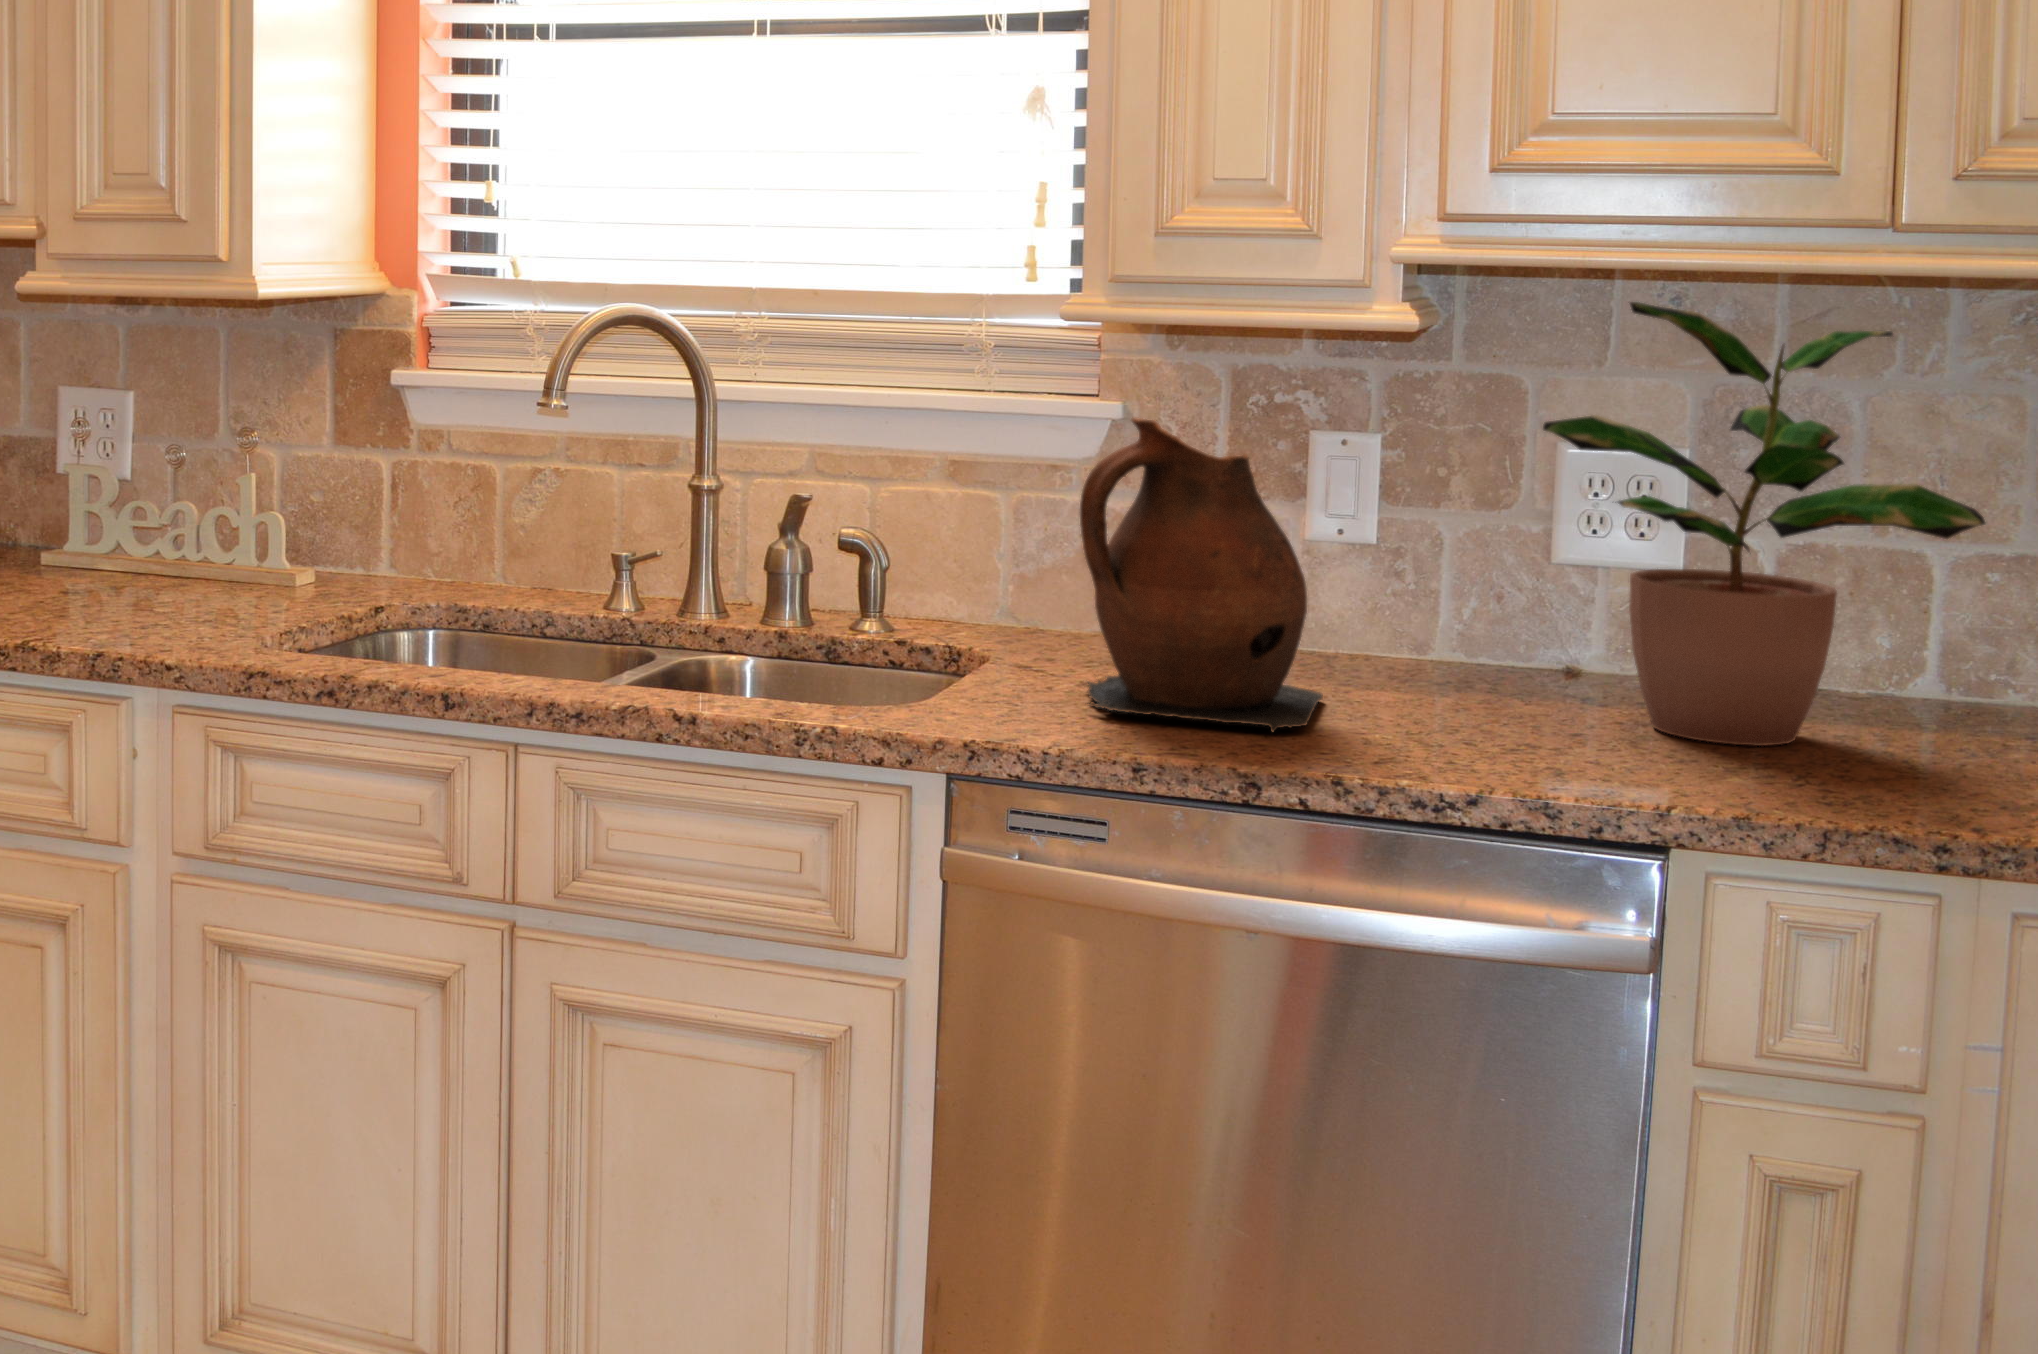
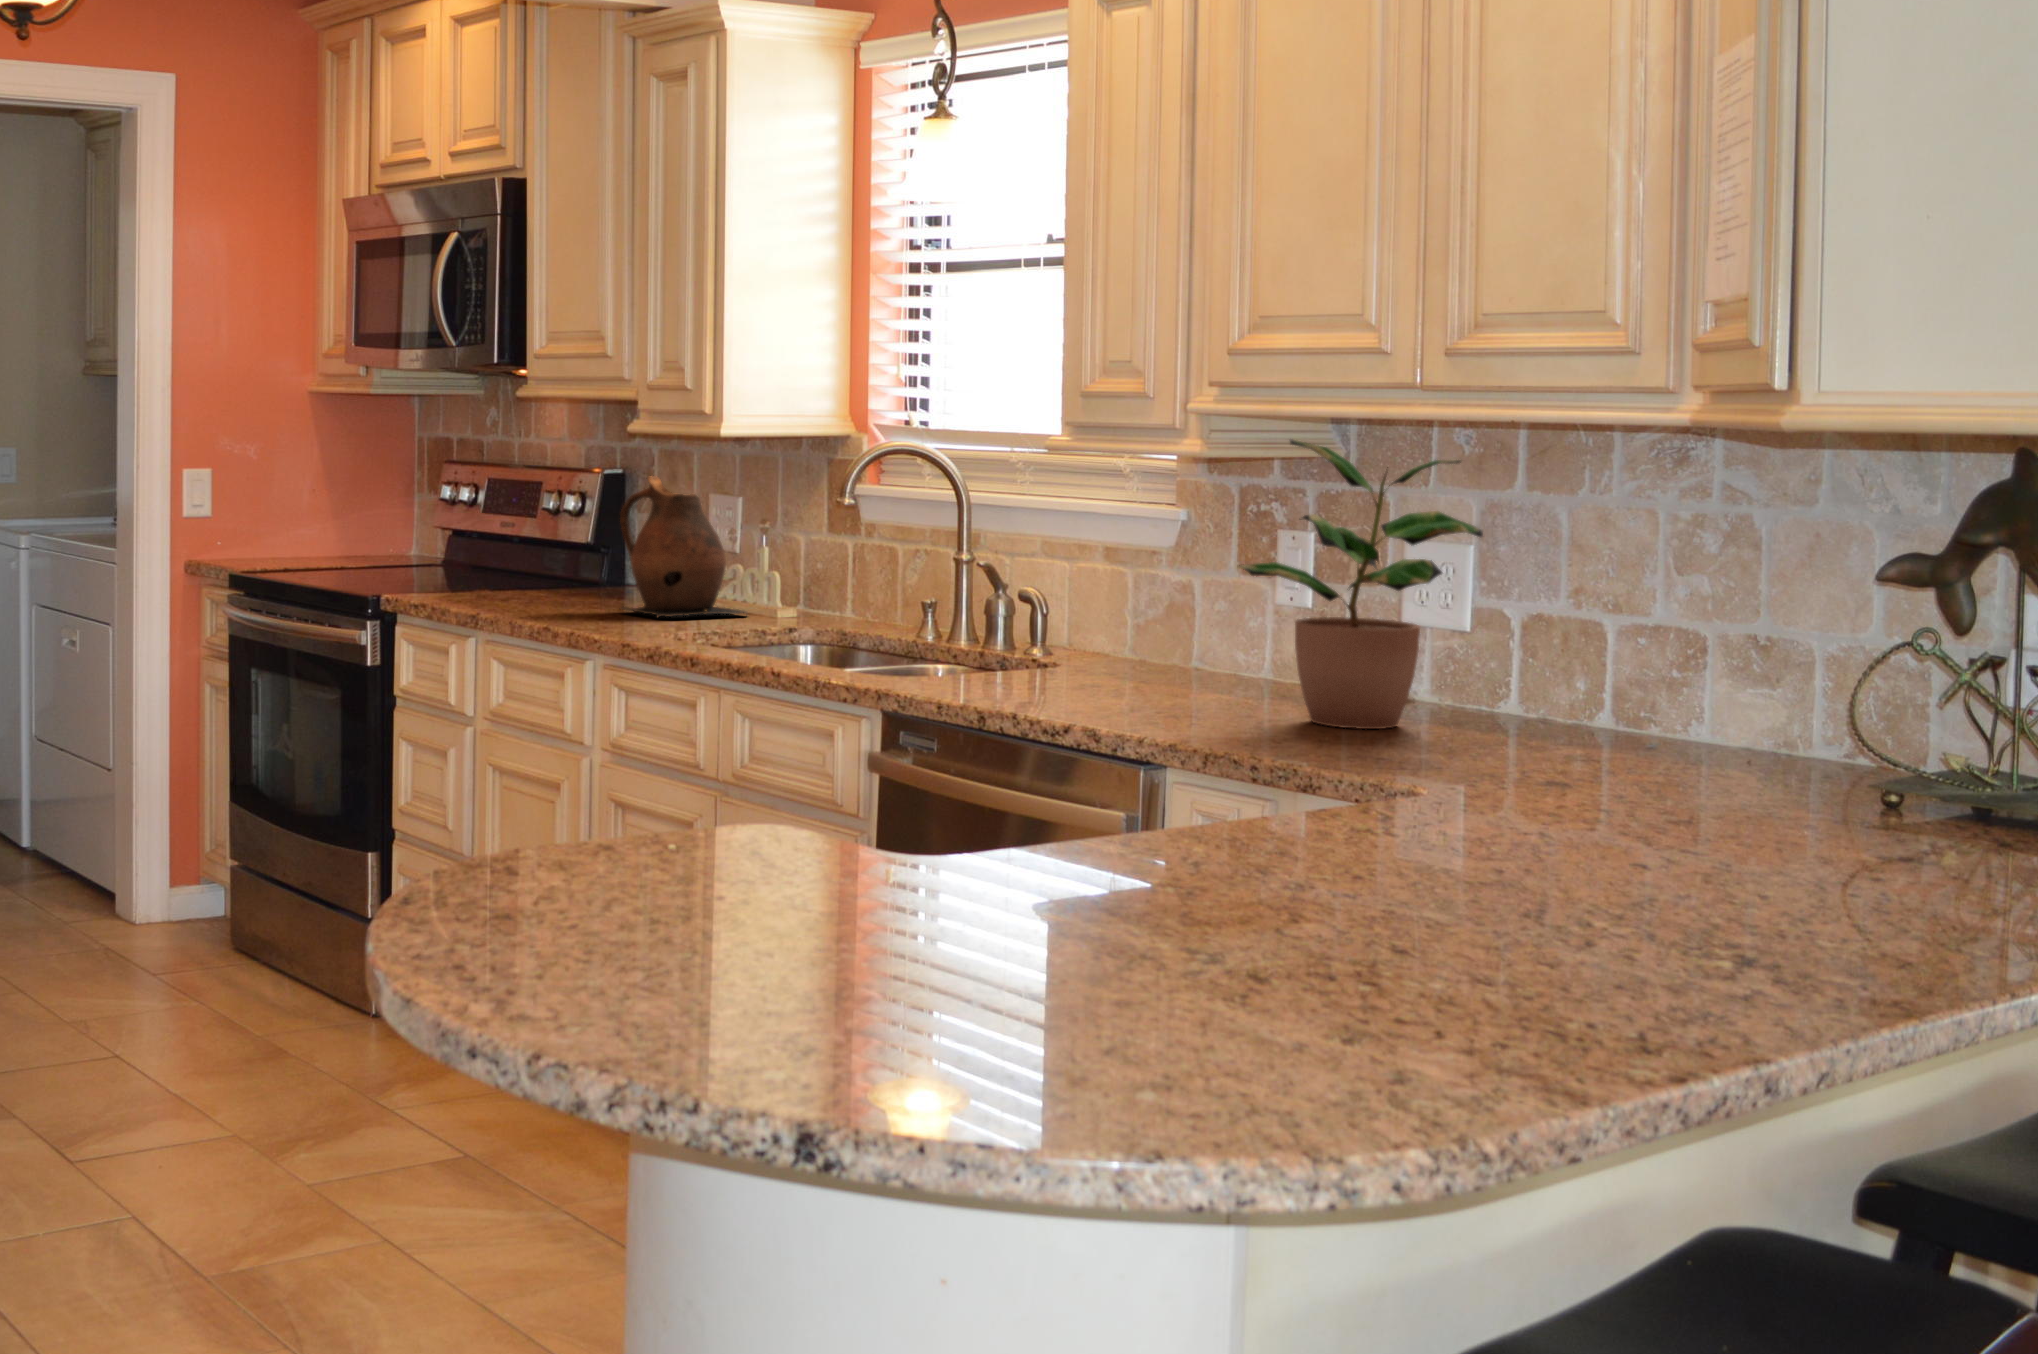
ceramic pitcher: present [1080,417,1323,733] -> present [620,477,747,617]

